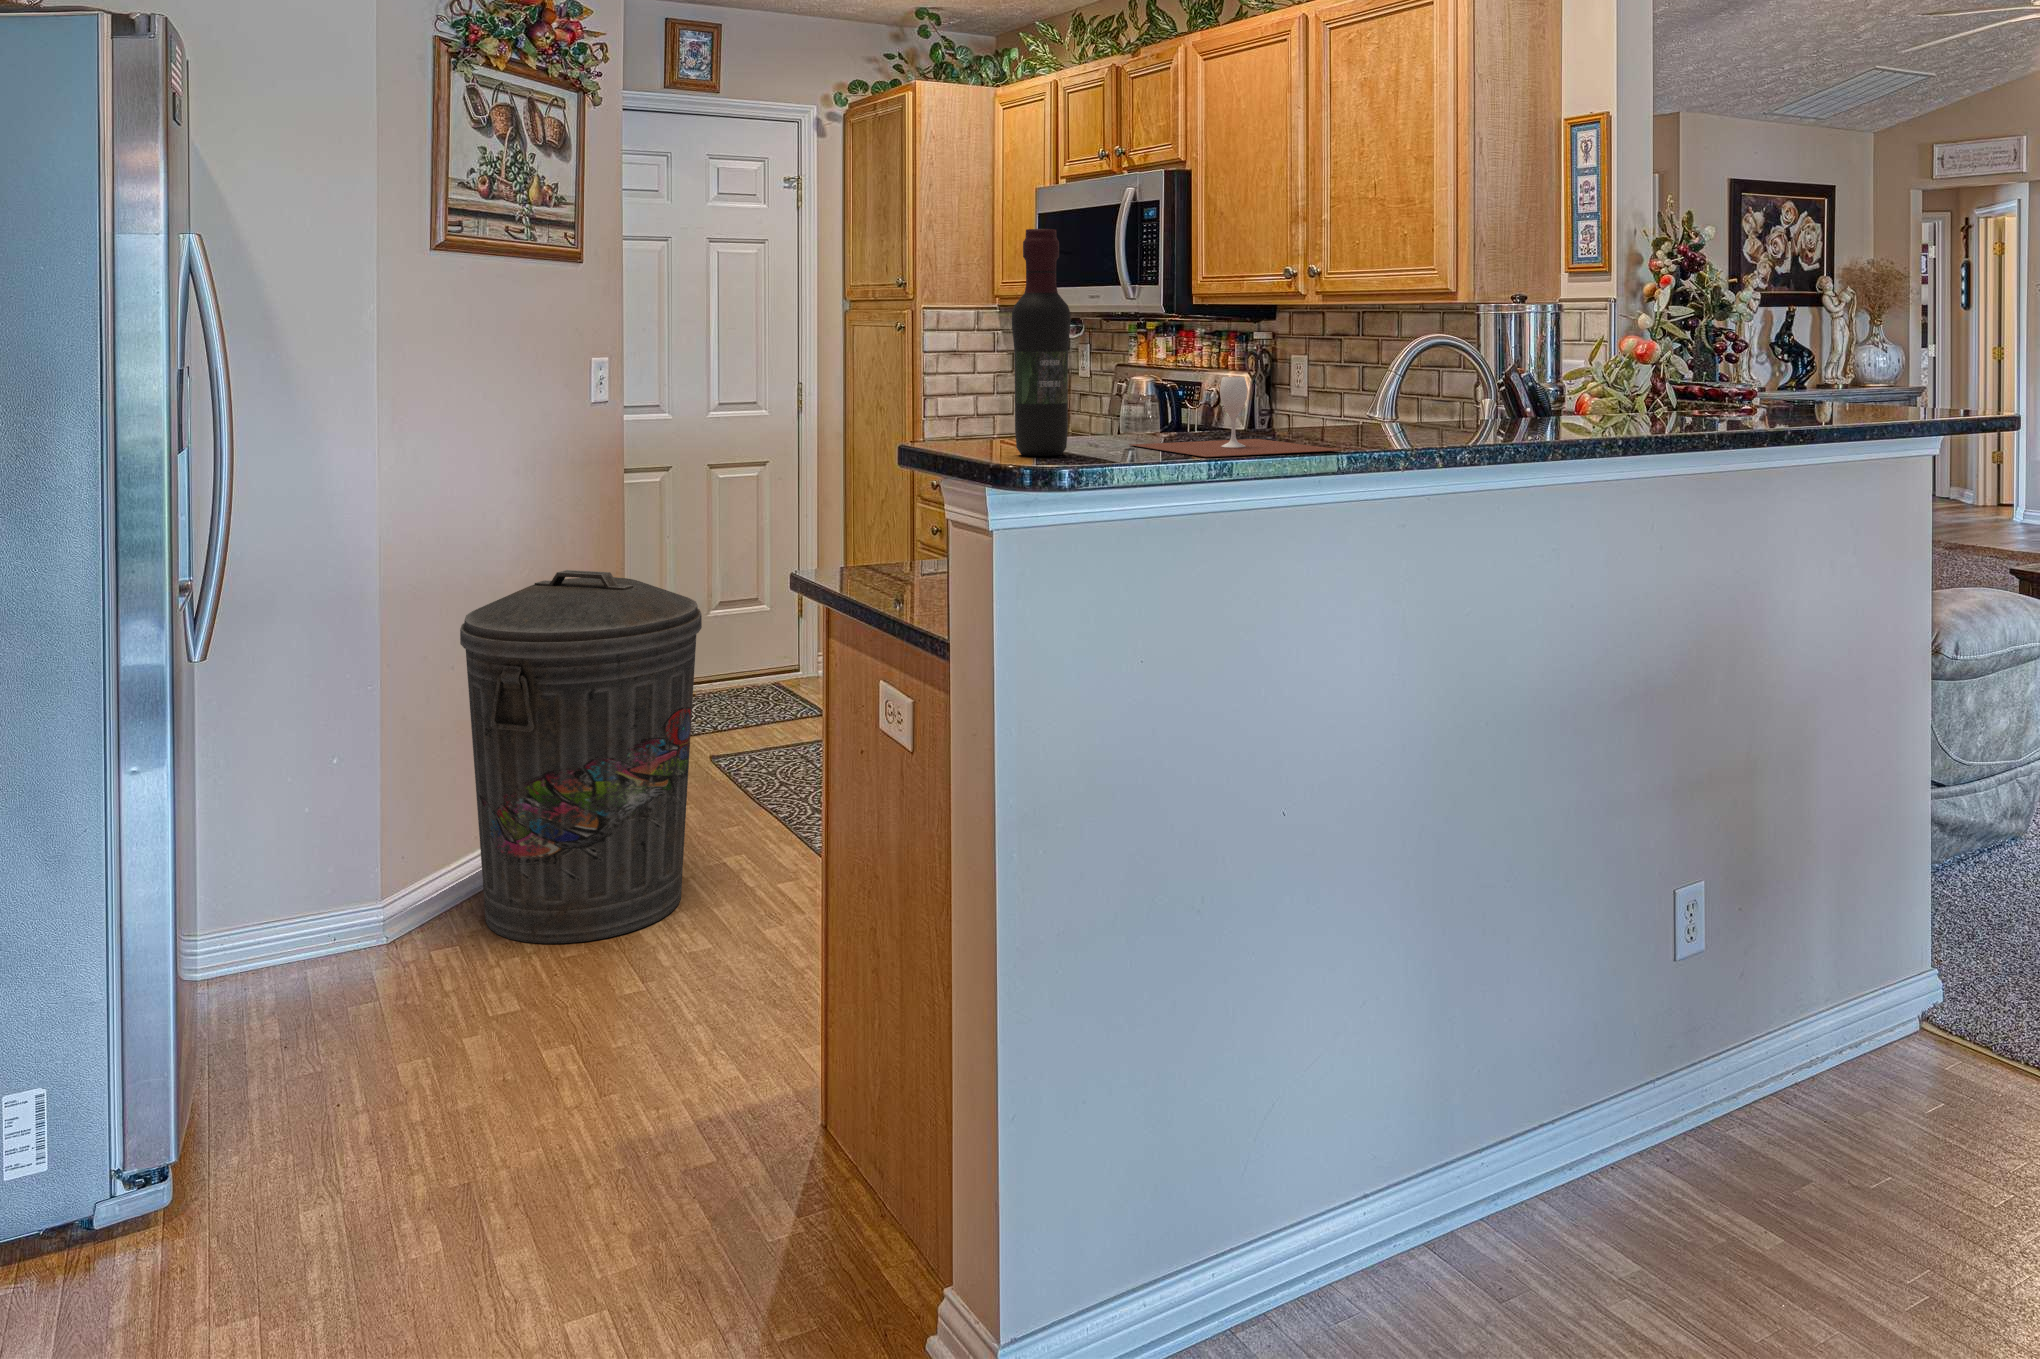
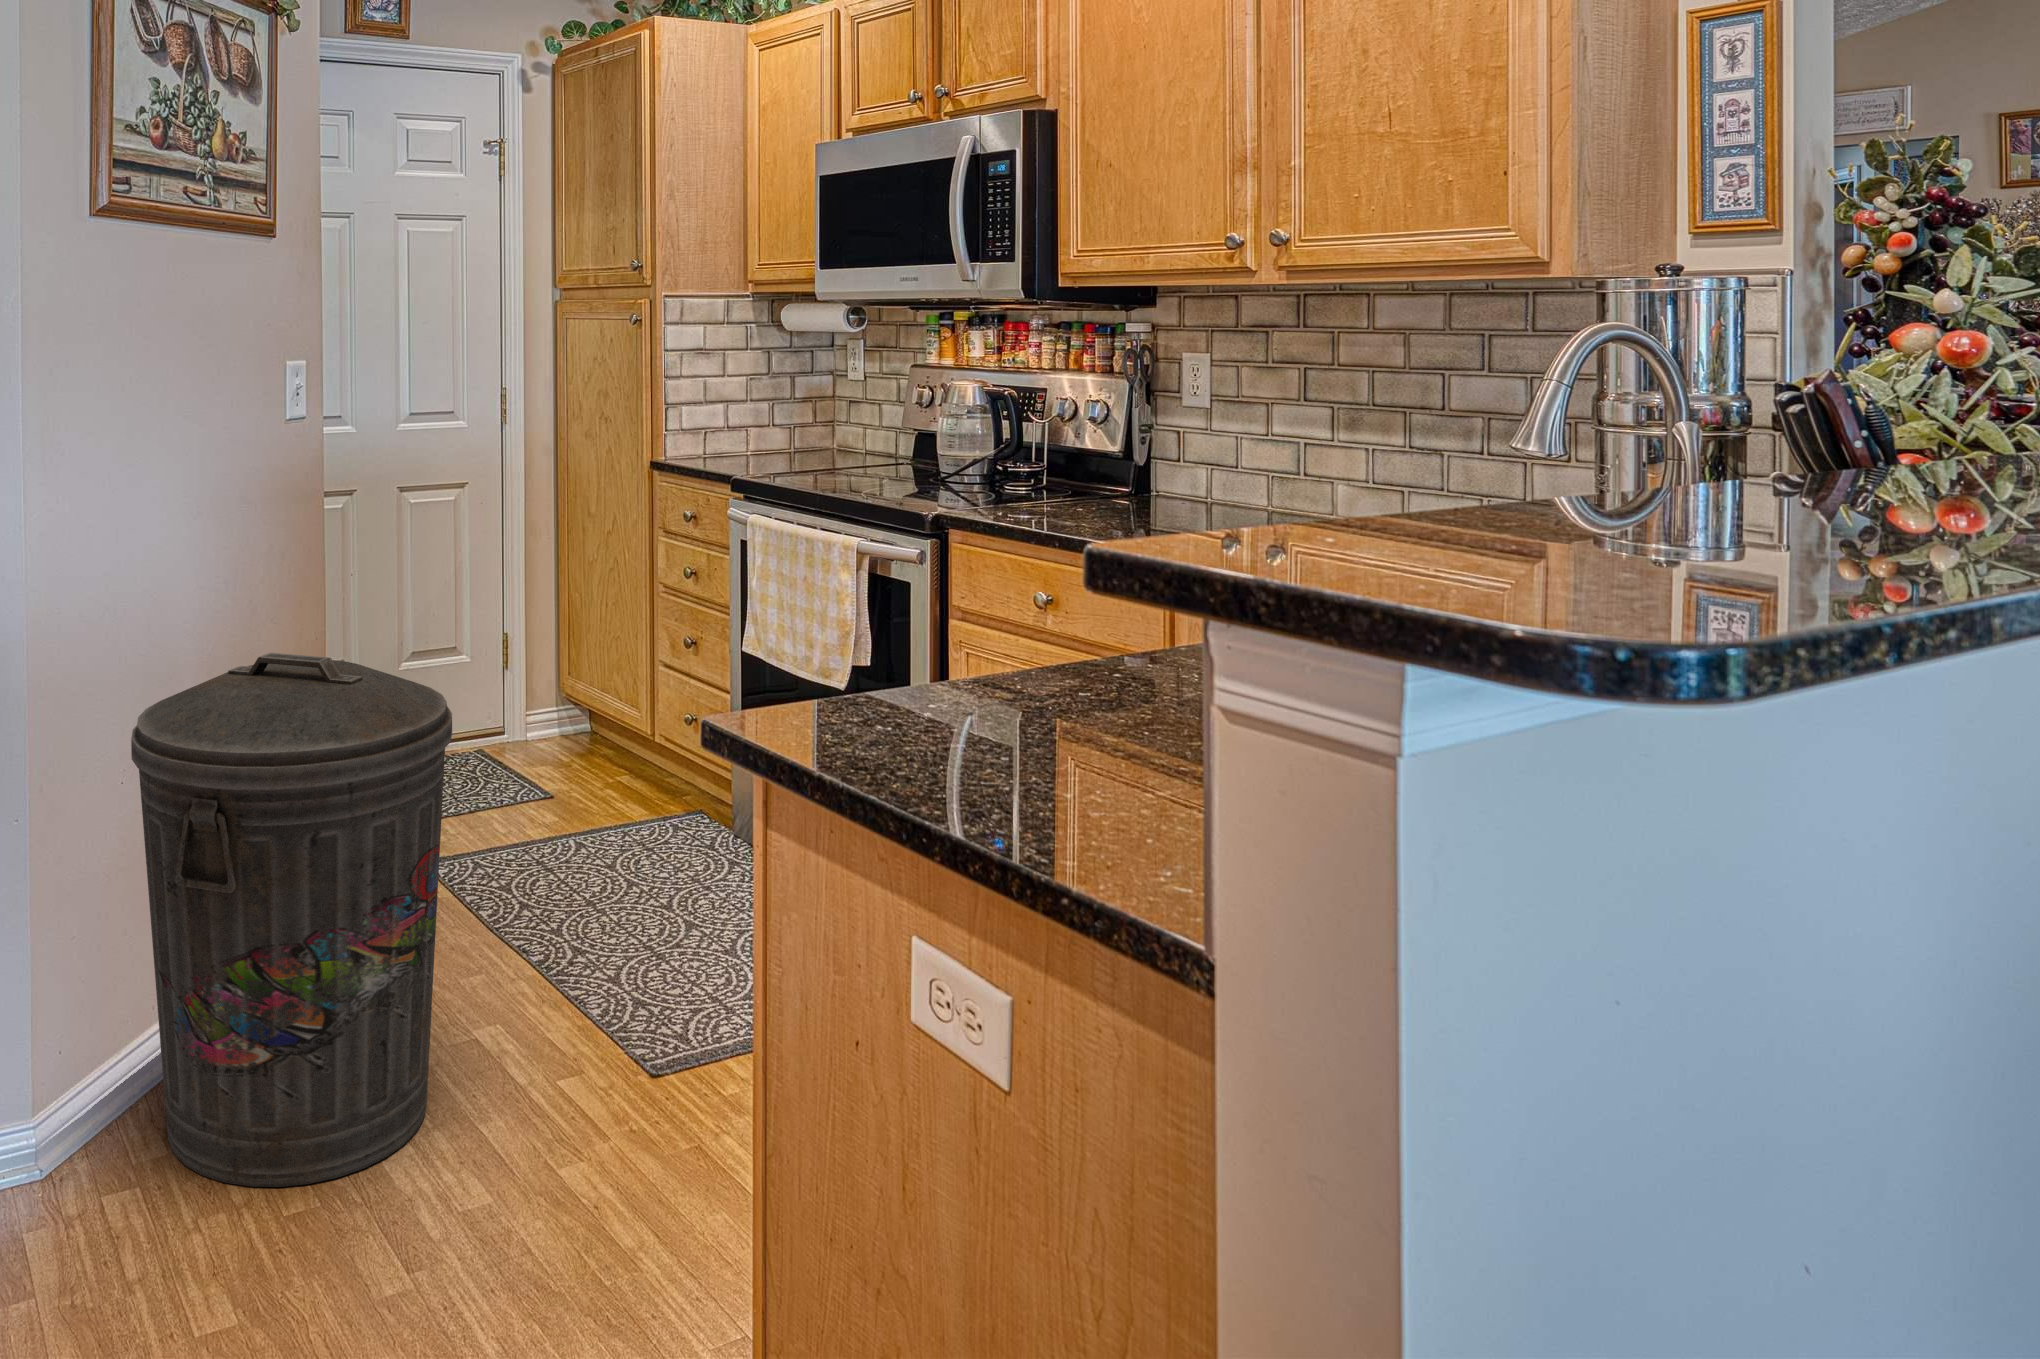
wine bottle: present [1012,229,1071,456] -> none [1246,109,1375,571]
wine glass: present [1129,377,1340,457] -> none [1386,404,1889,577]

